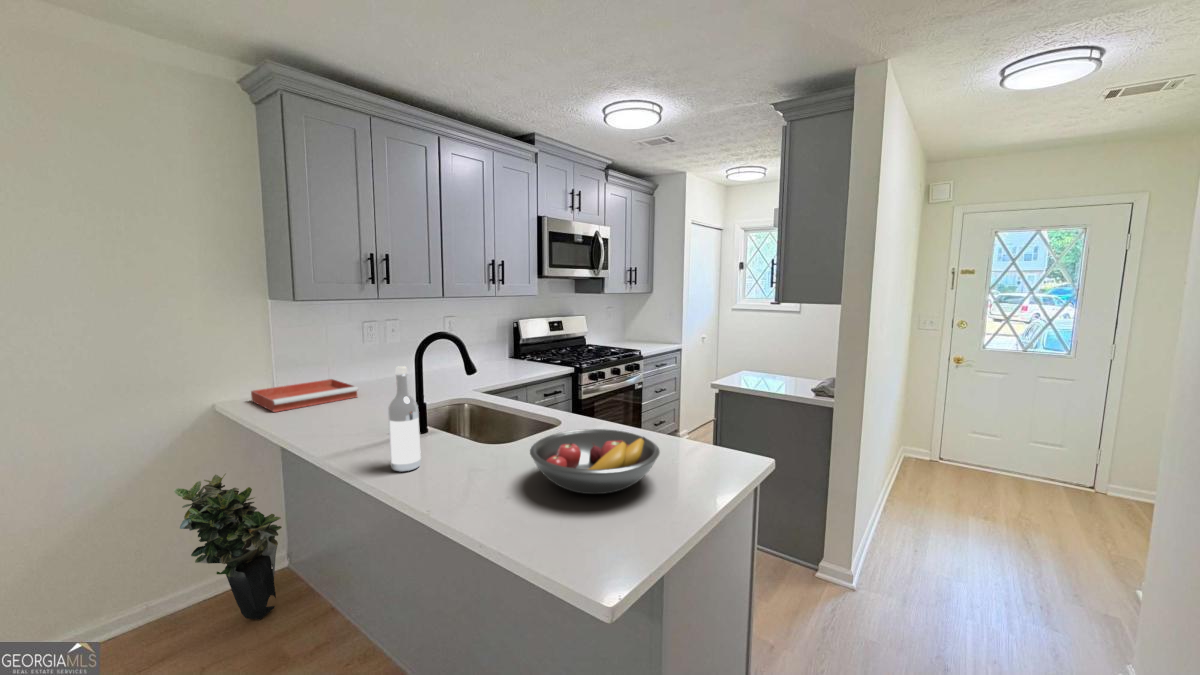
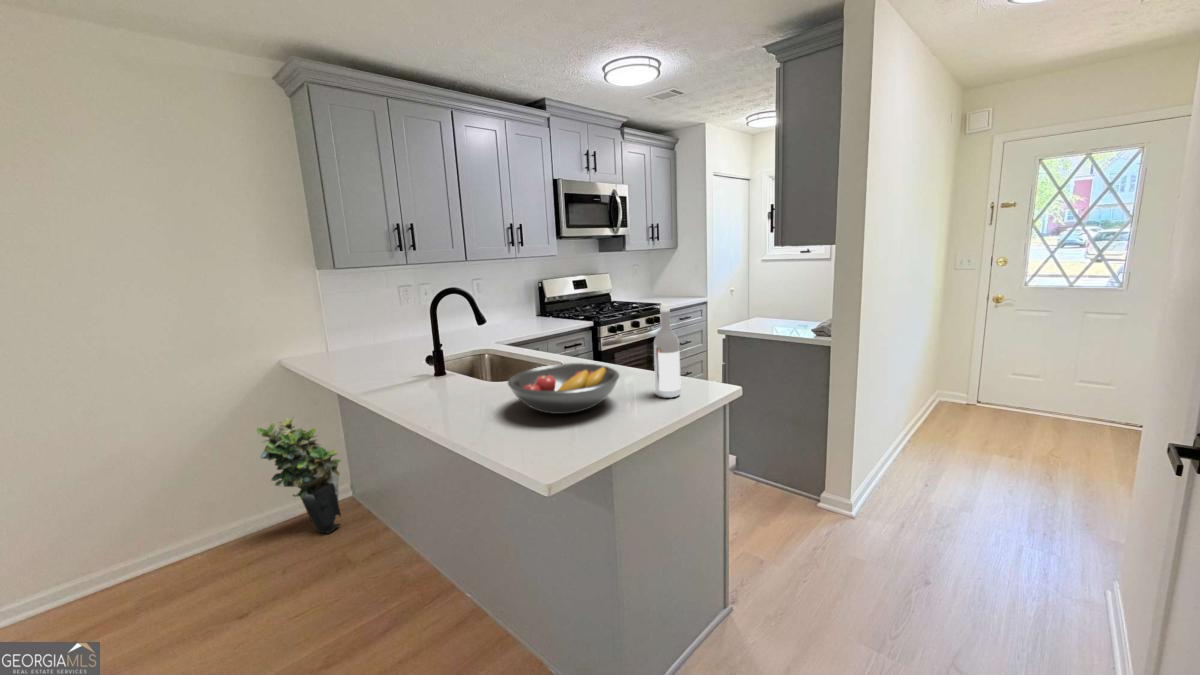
wine bottle: present [388,366,421,472] -> present [654,304,681,398]
tray: present [251,379,358,412] -> none [308,337,395,364]

